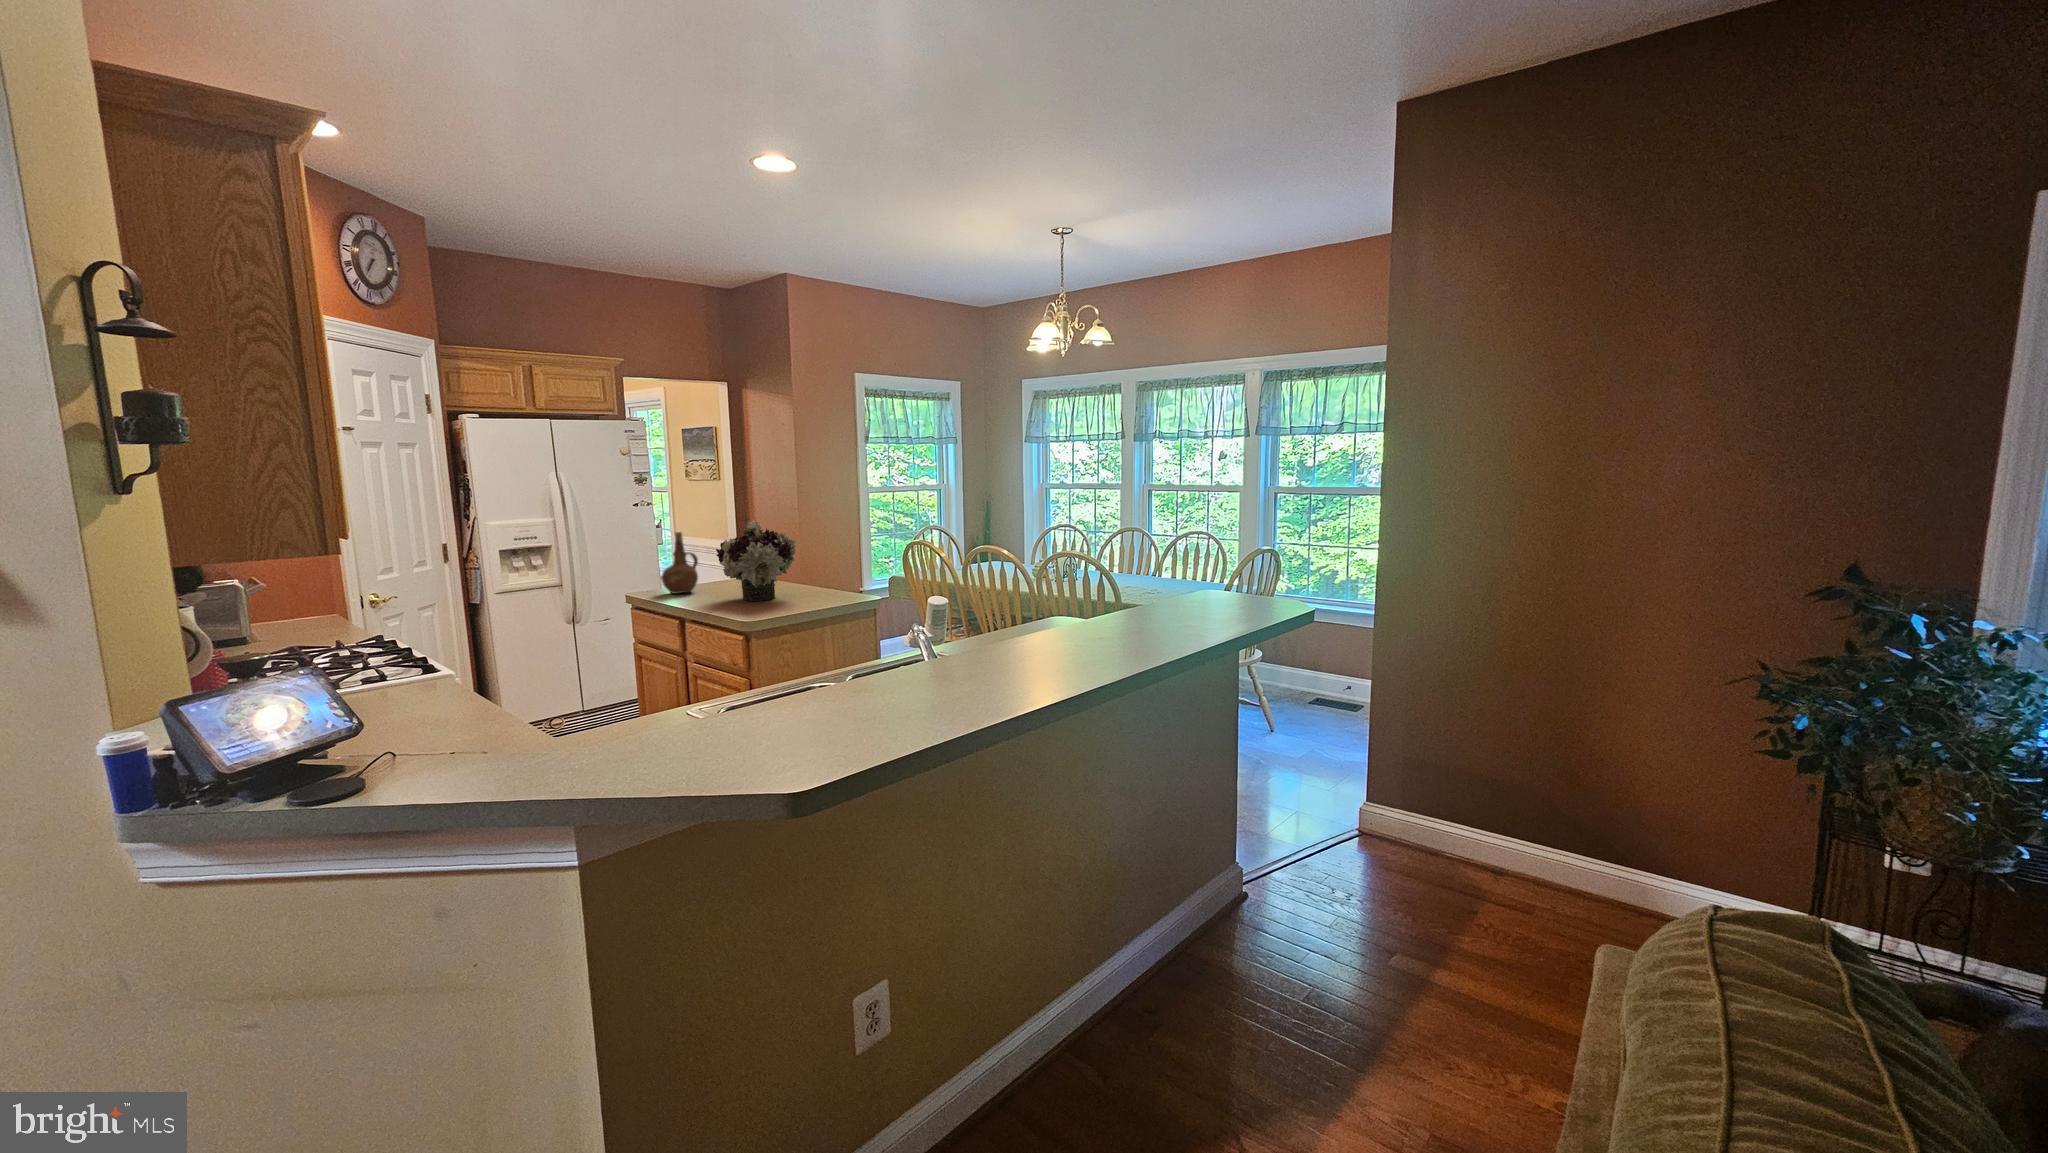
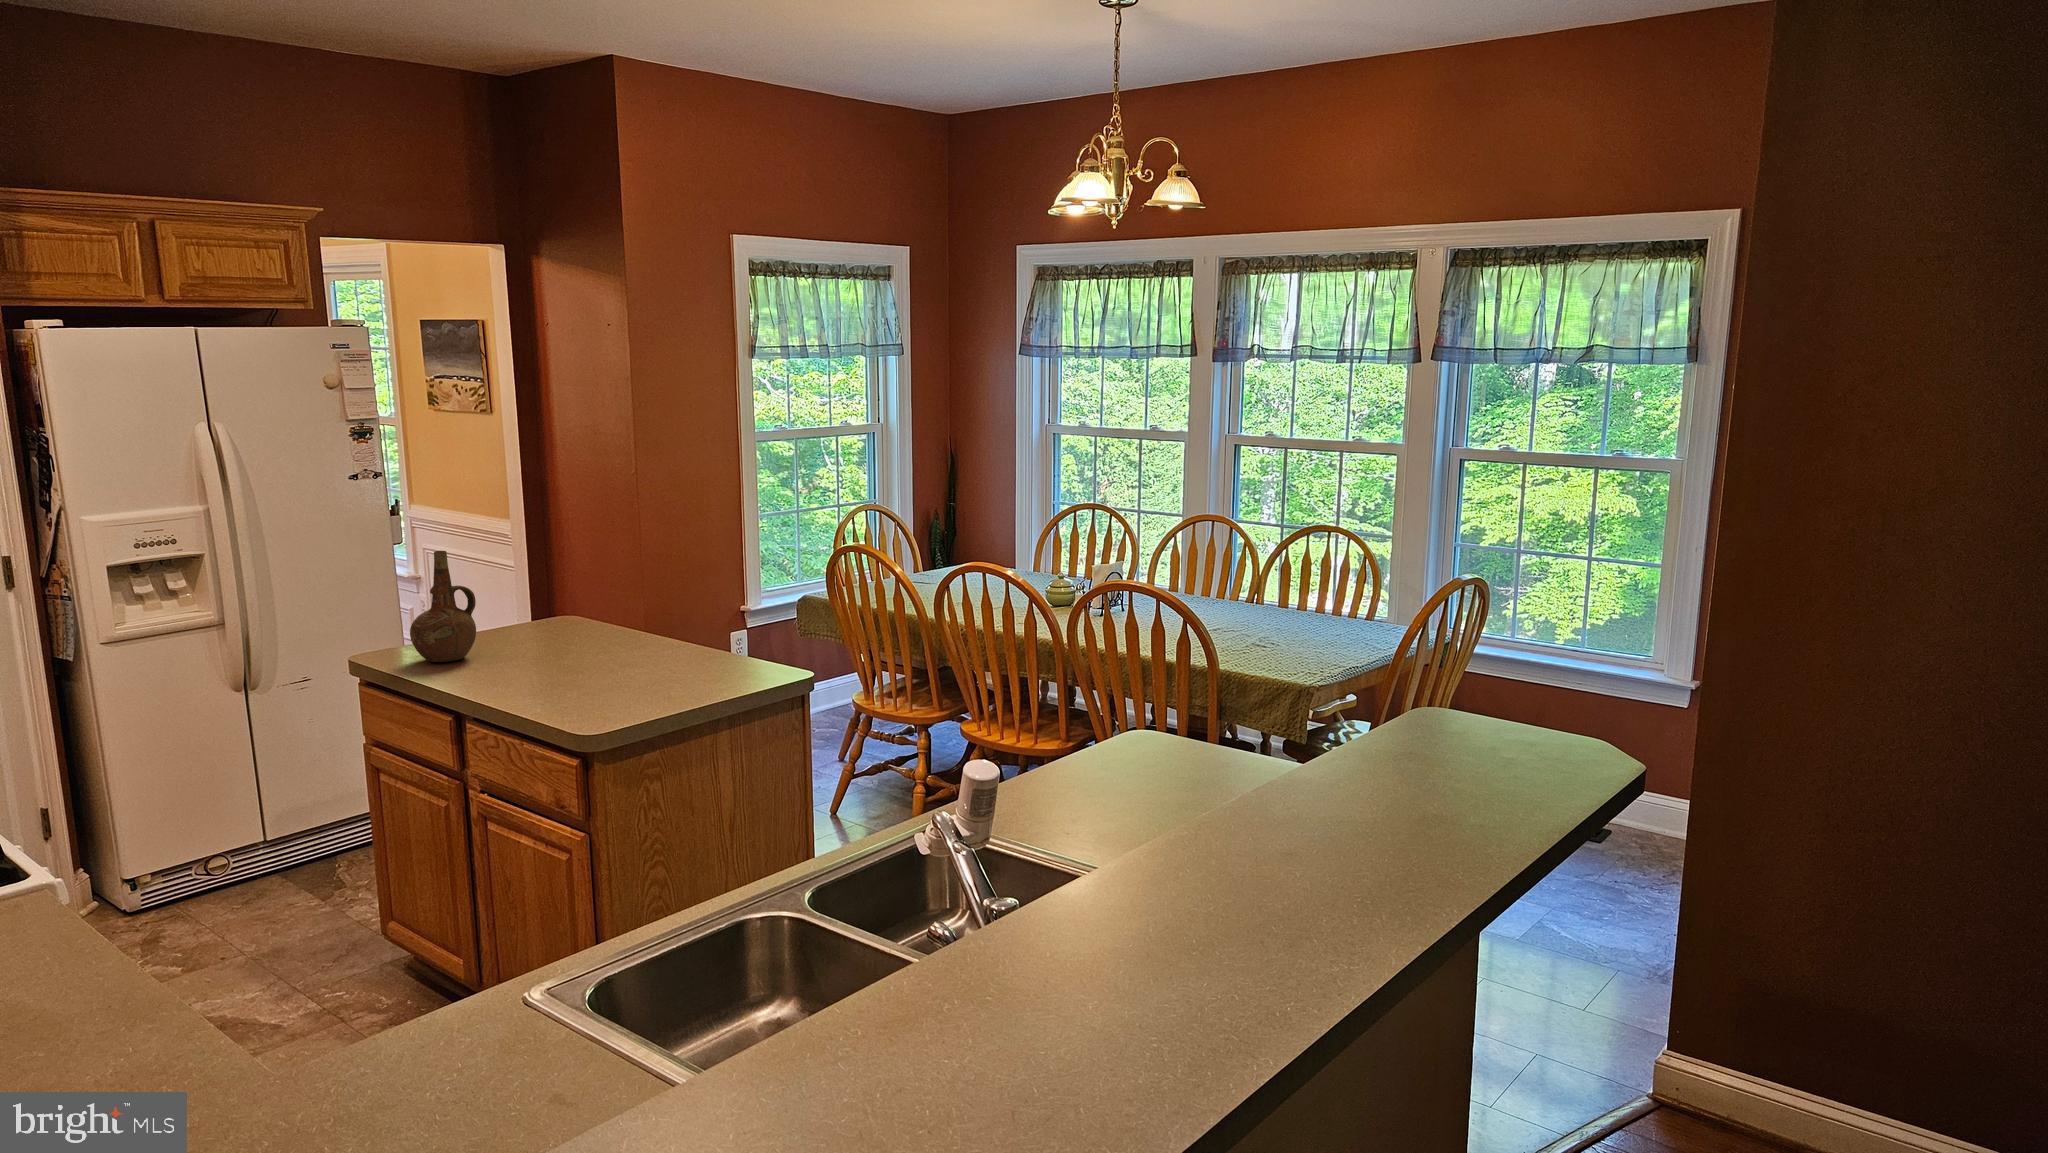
flower arrangement: present [716,520,796,601] -> none [511,537,658,684]

